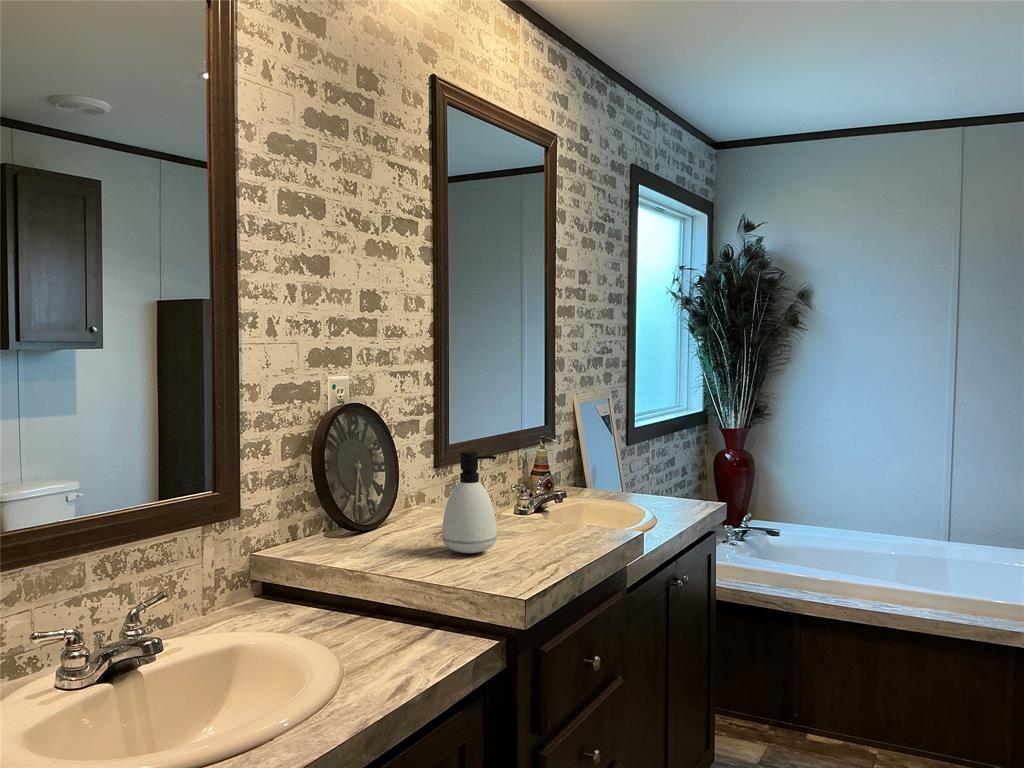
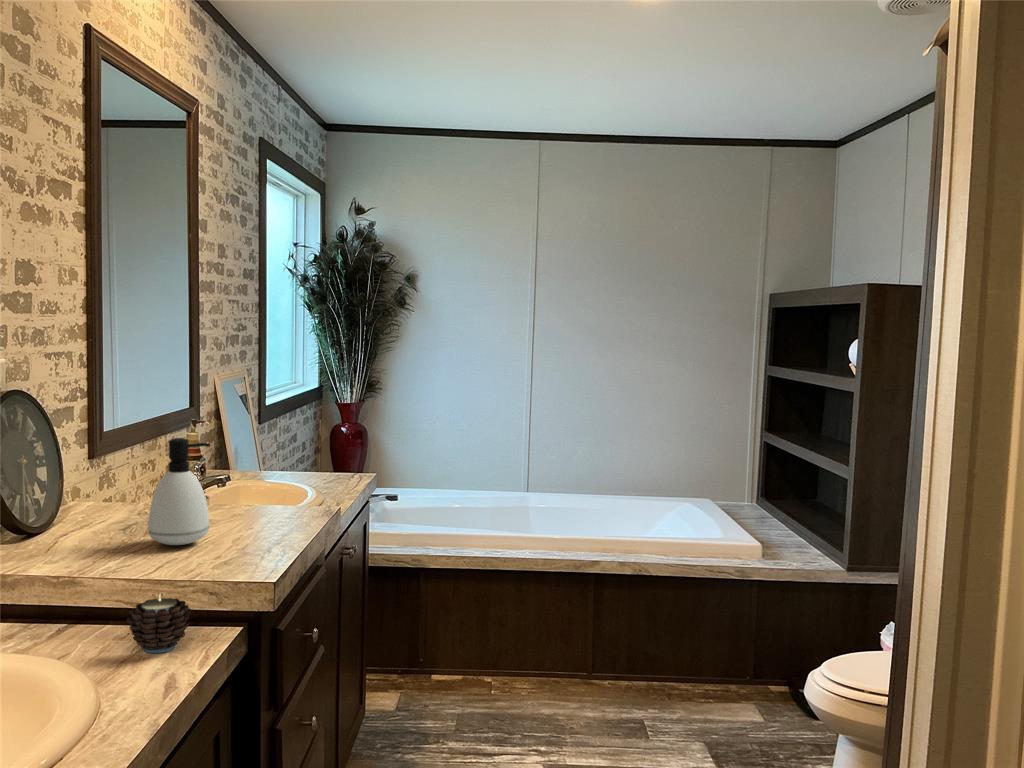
candle: none [387,595,445,652] -> present [126,596,191,653]

